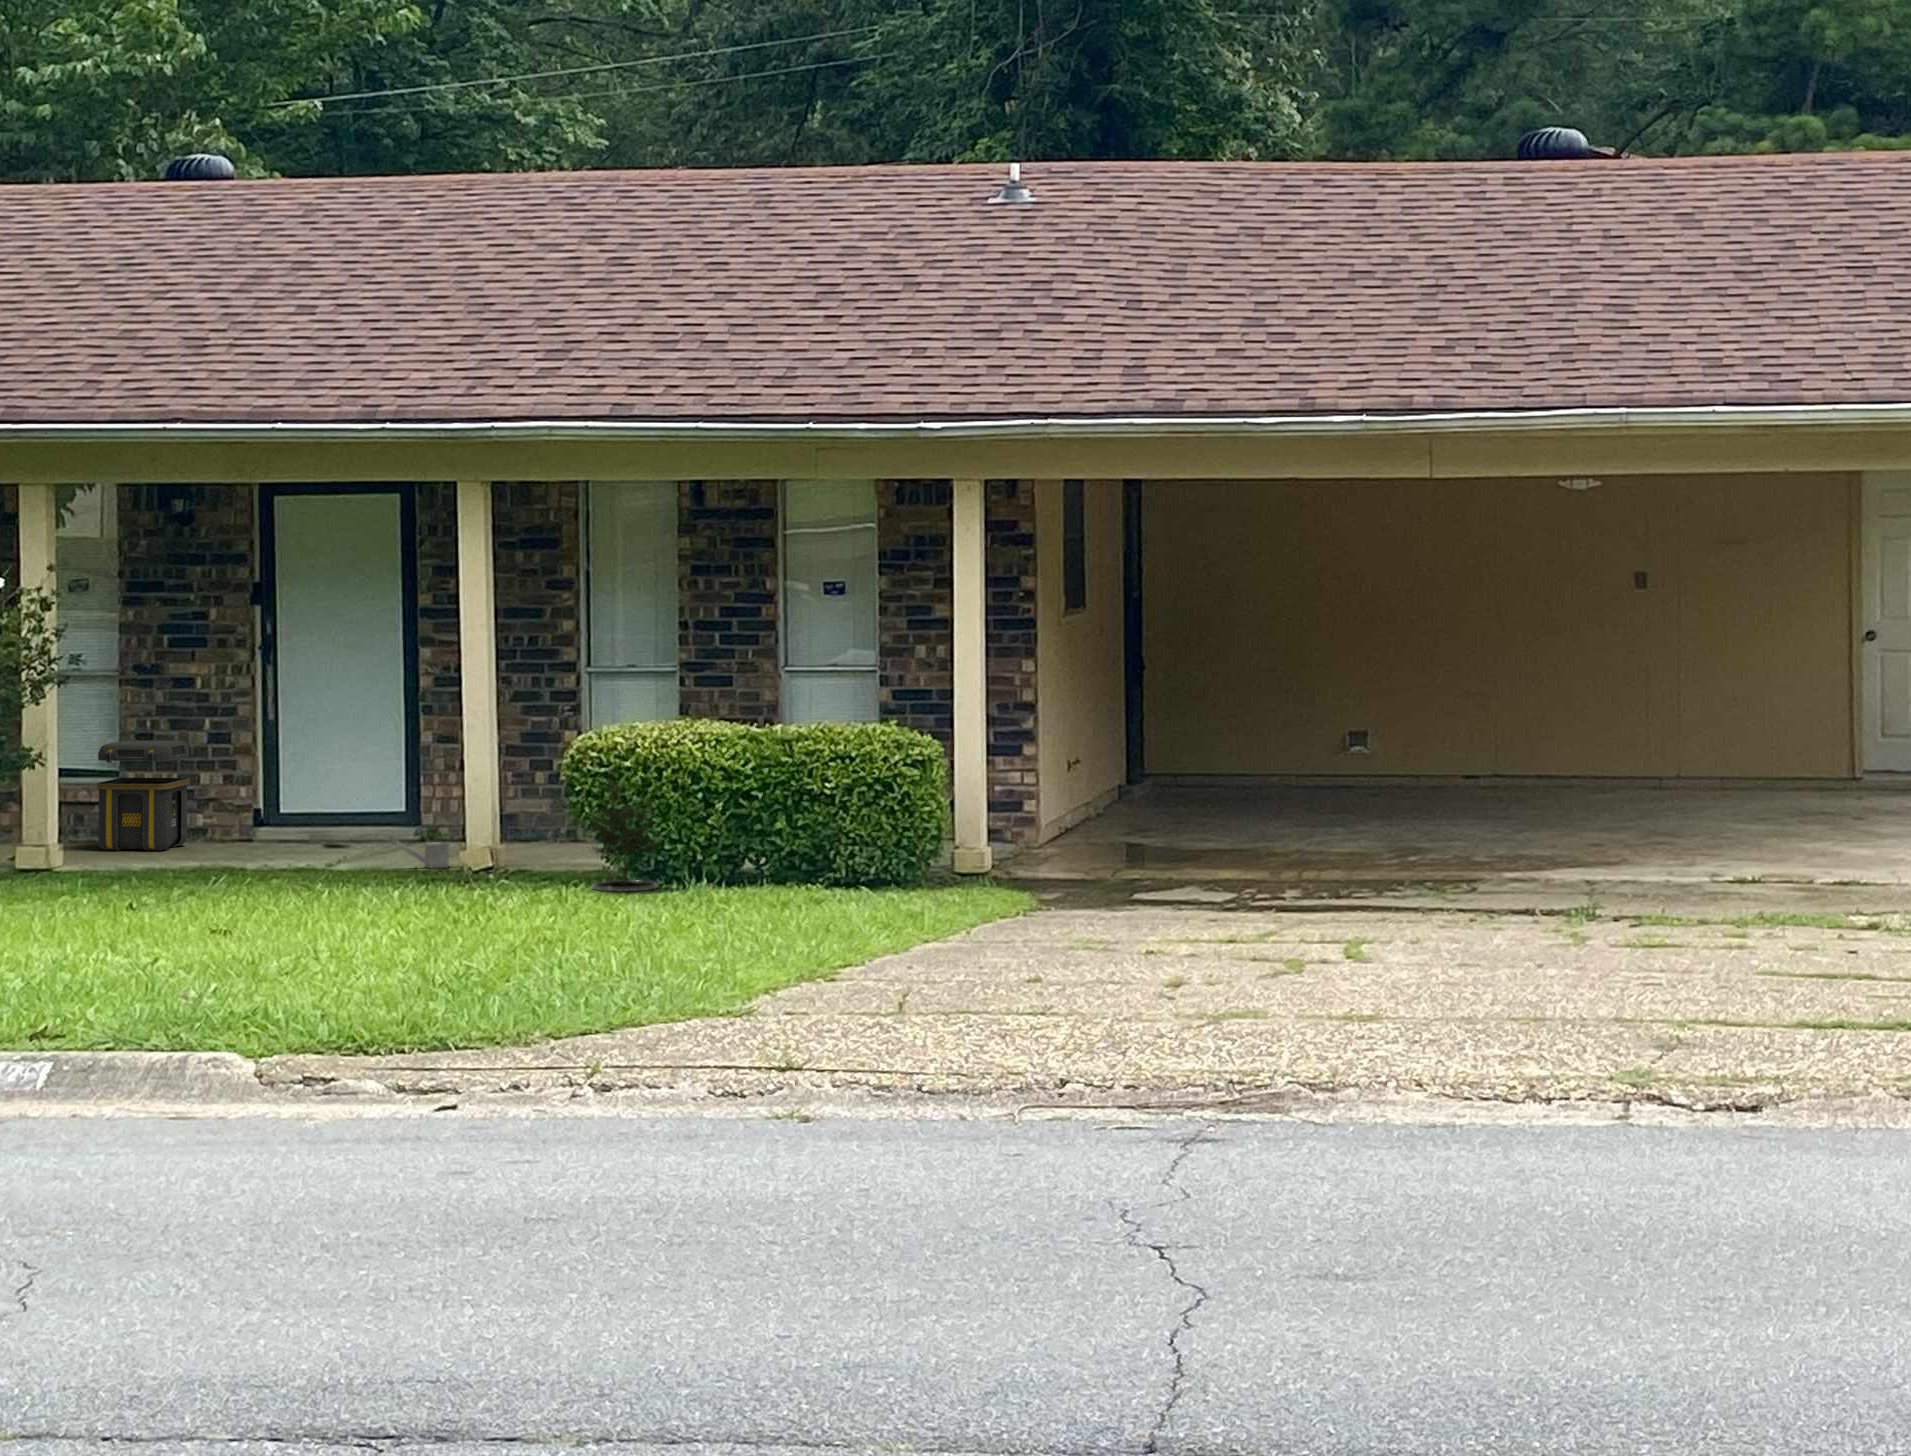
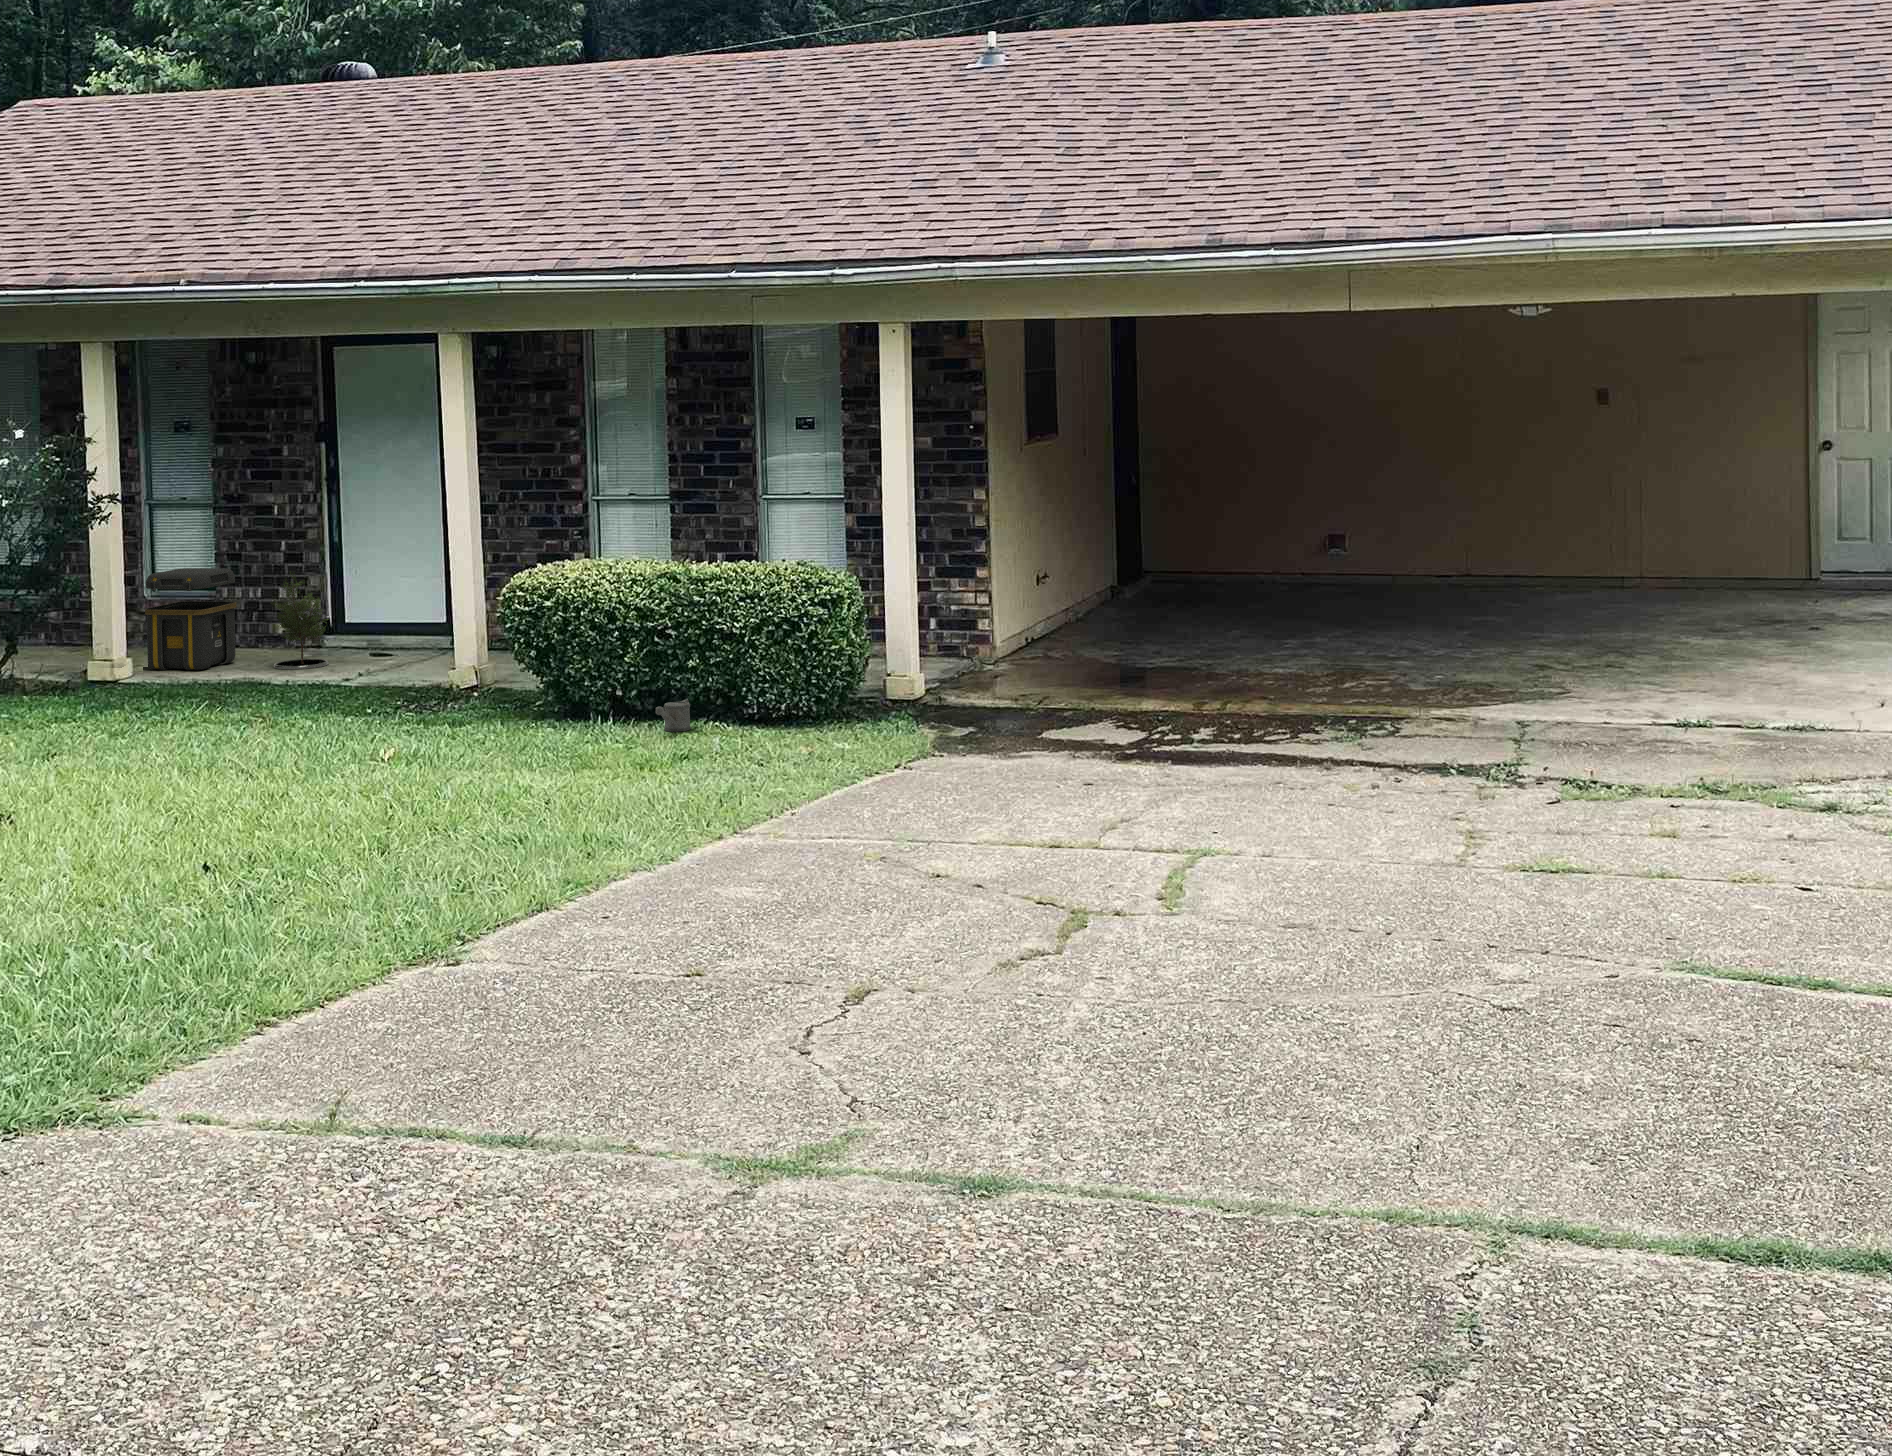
potted tree: present [591,771,661,892] -> present [273,572,329,670]
watering can: present [396,841,462,868] -> present [656,700,691,732]

